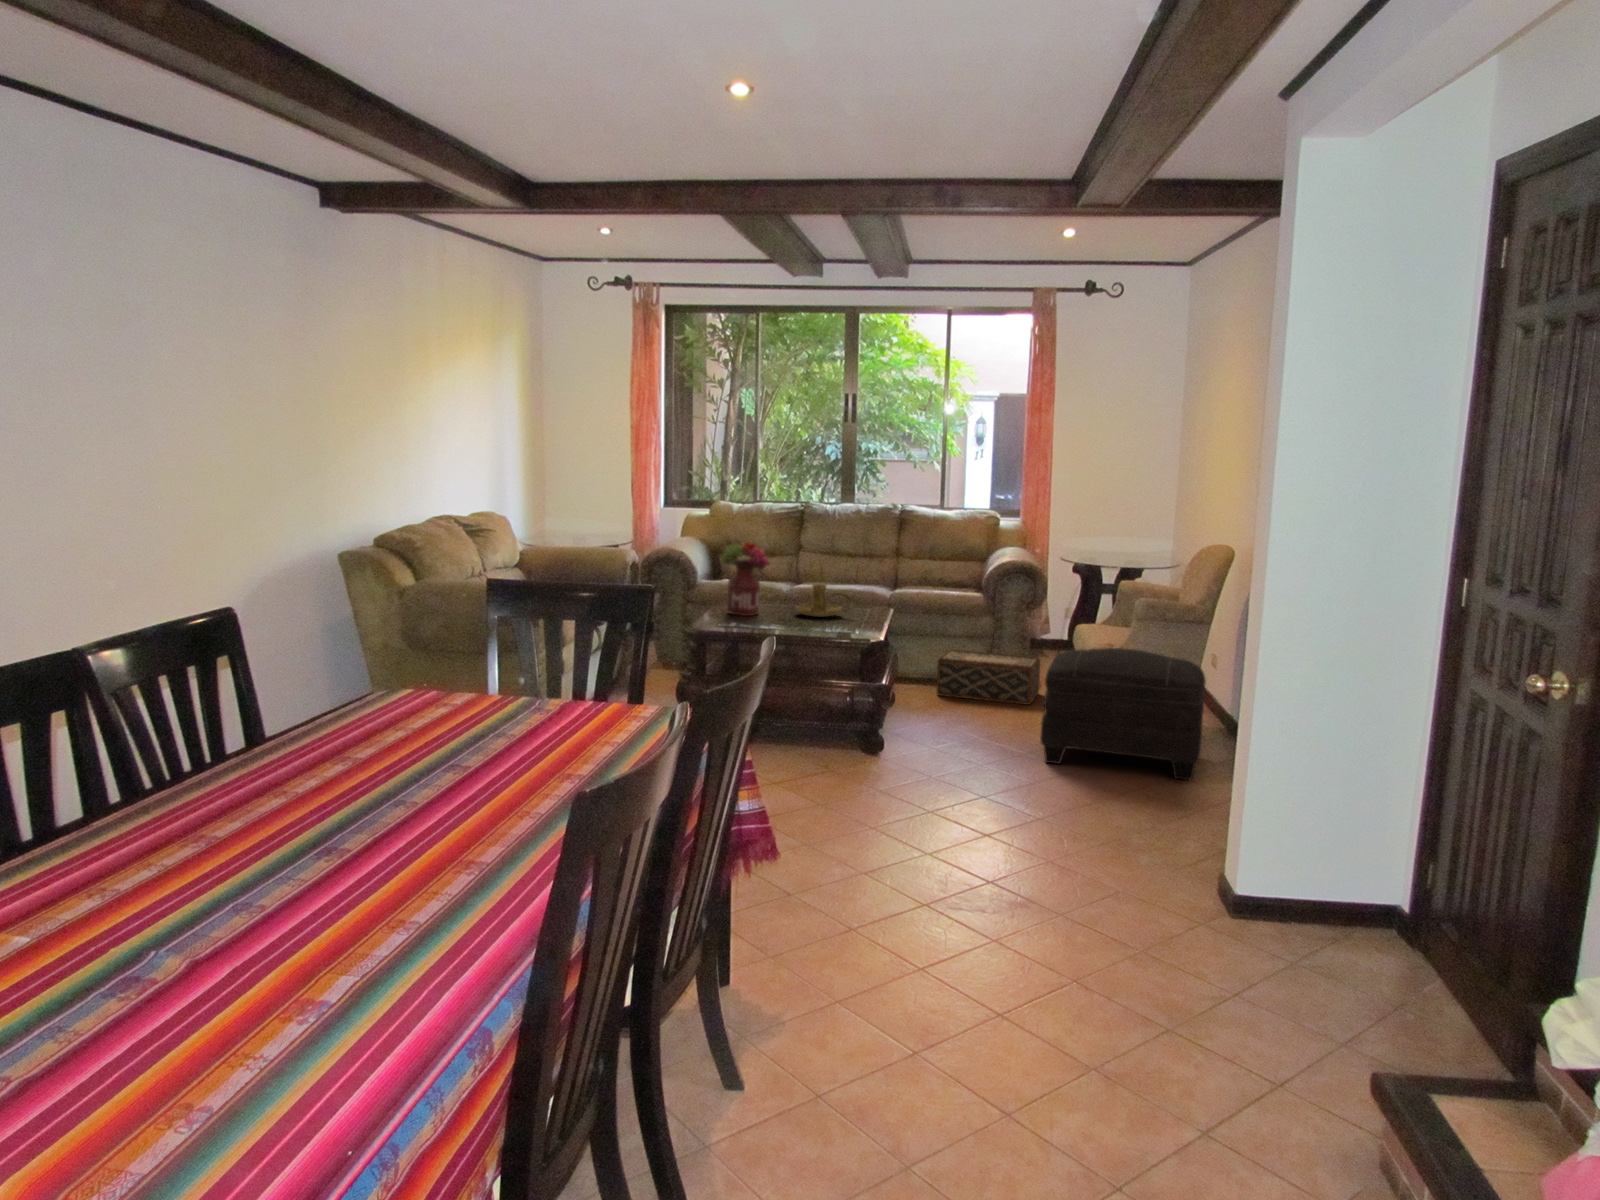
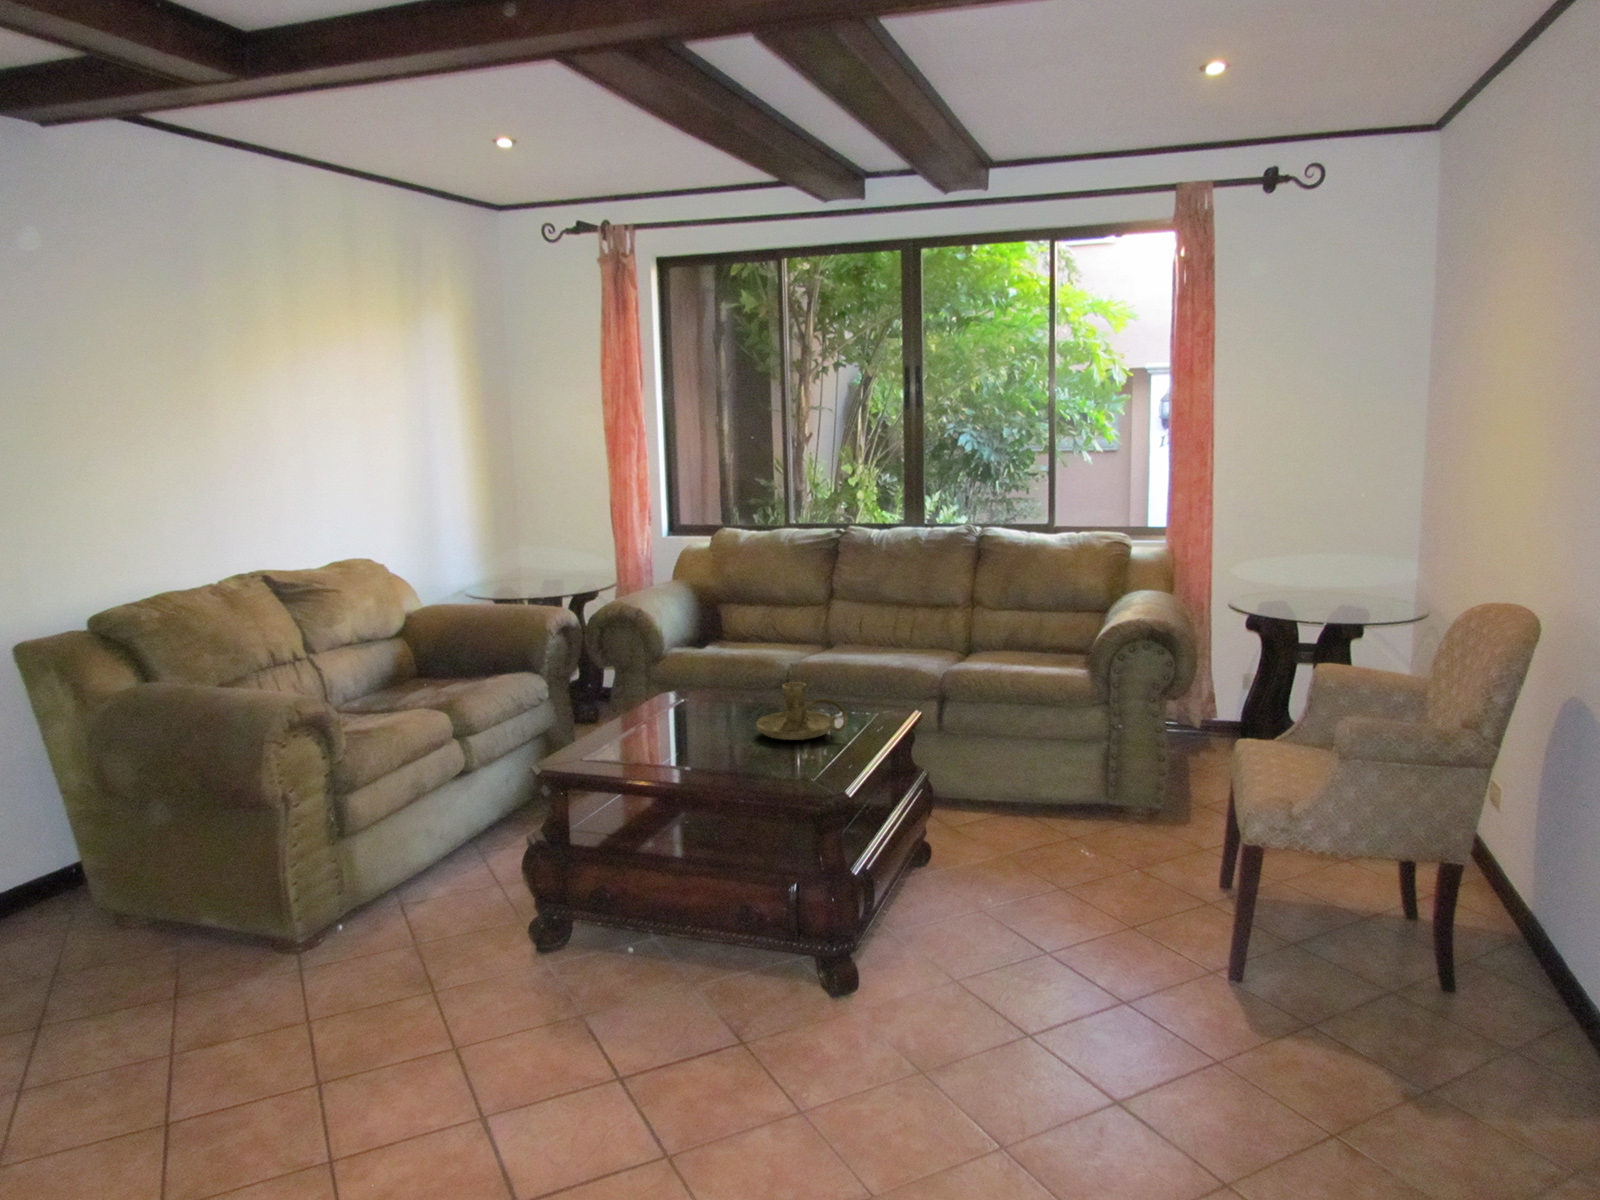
flower arrangement: present [721,542,770,616] -> none [627,615,710,740]
ottoman: present [1040,648,1206,780] -> none [1164,817,1503,1118]
woven basket: present [937,650,1040,705] -> none [1015,762,1189,868]

